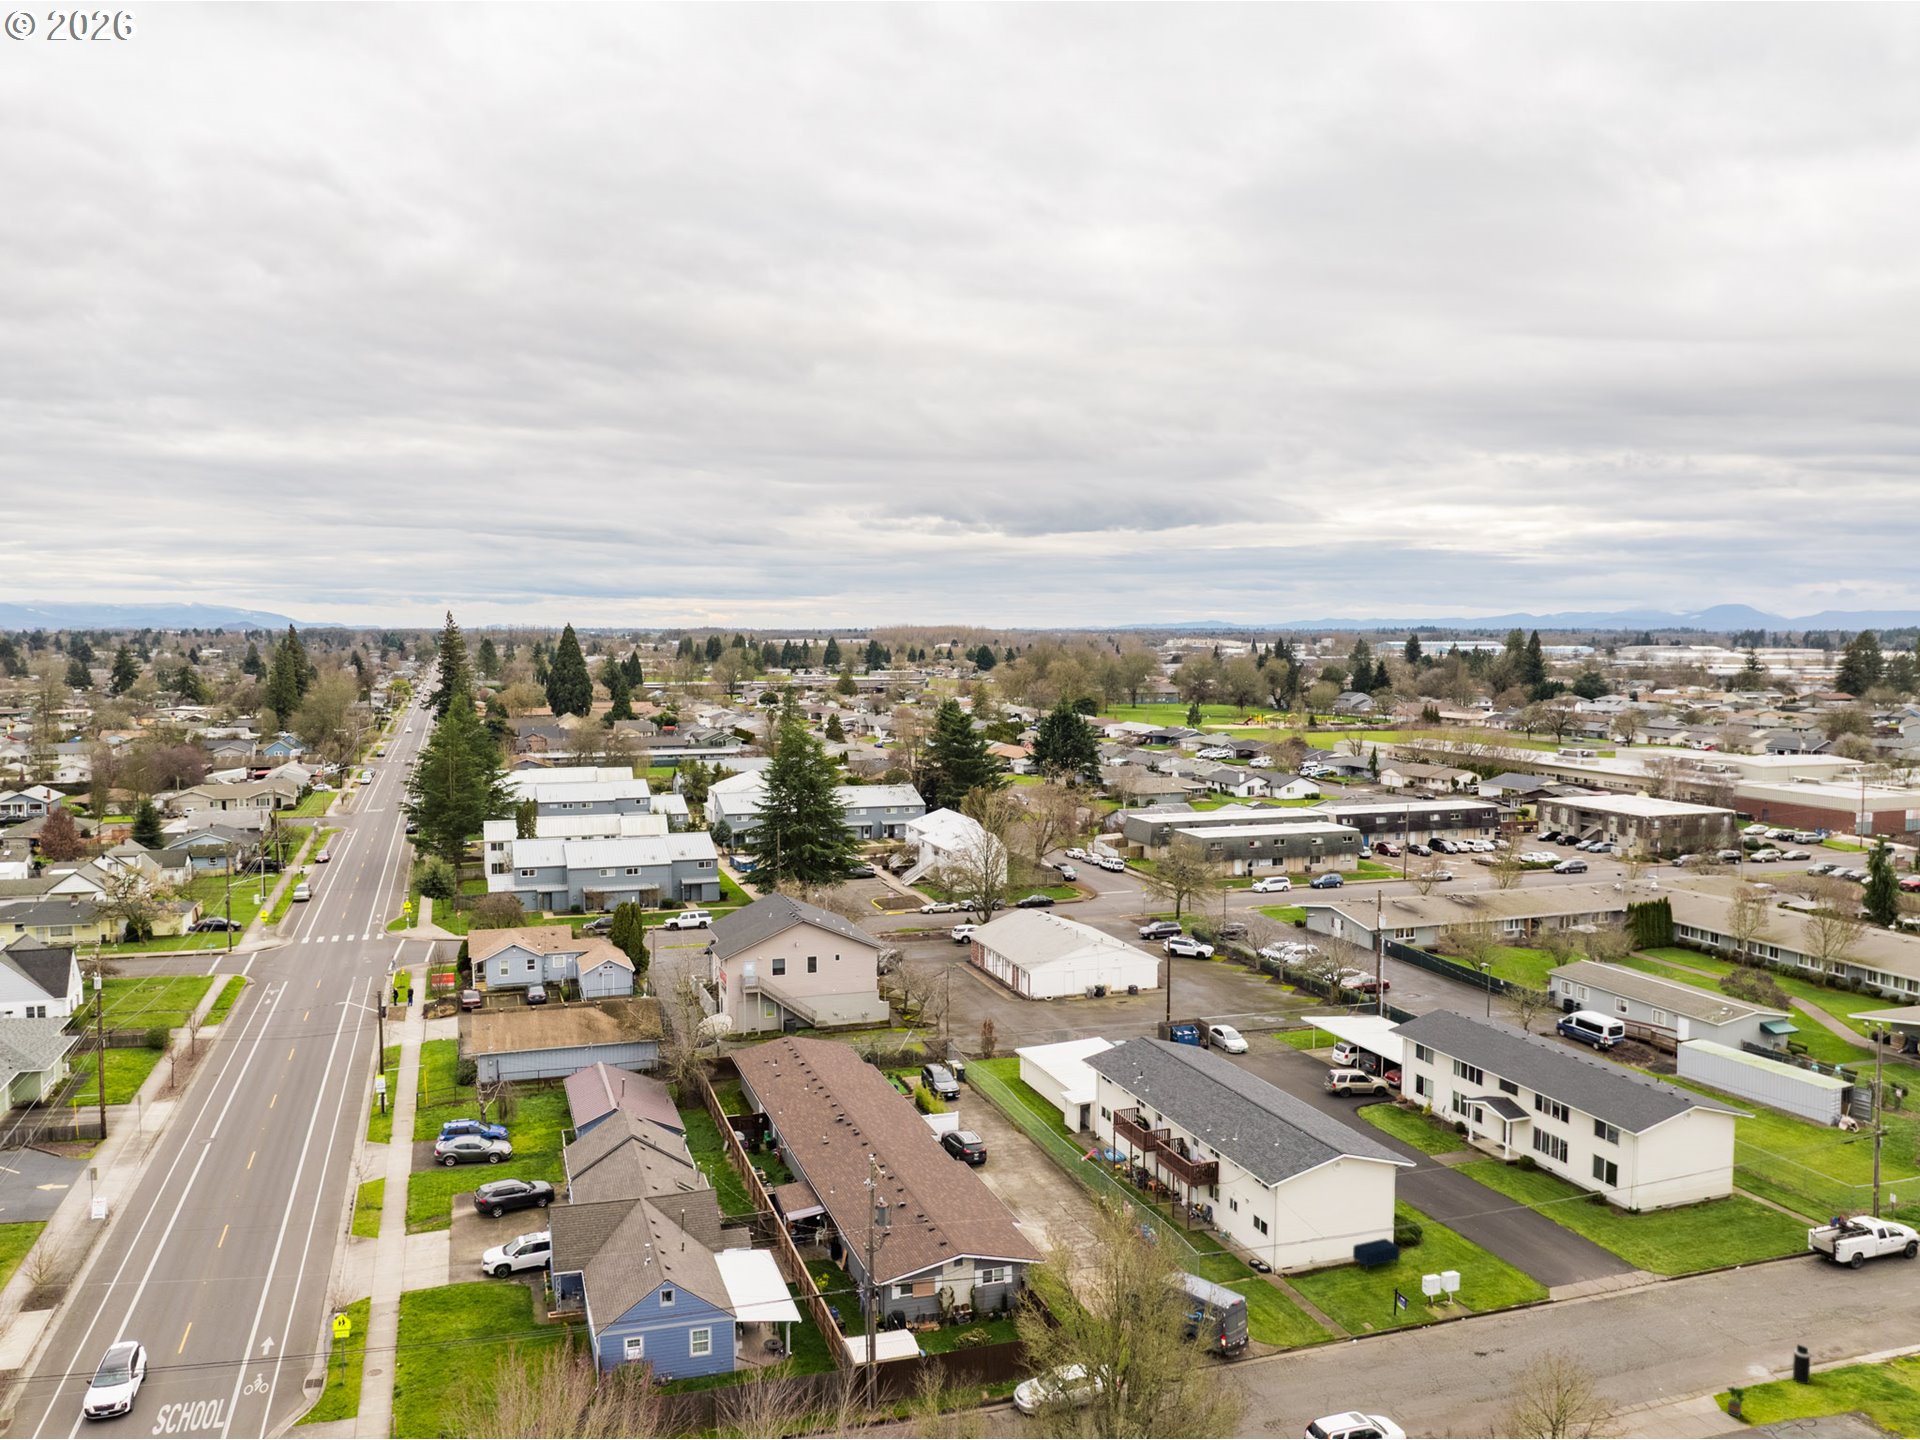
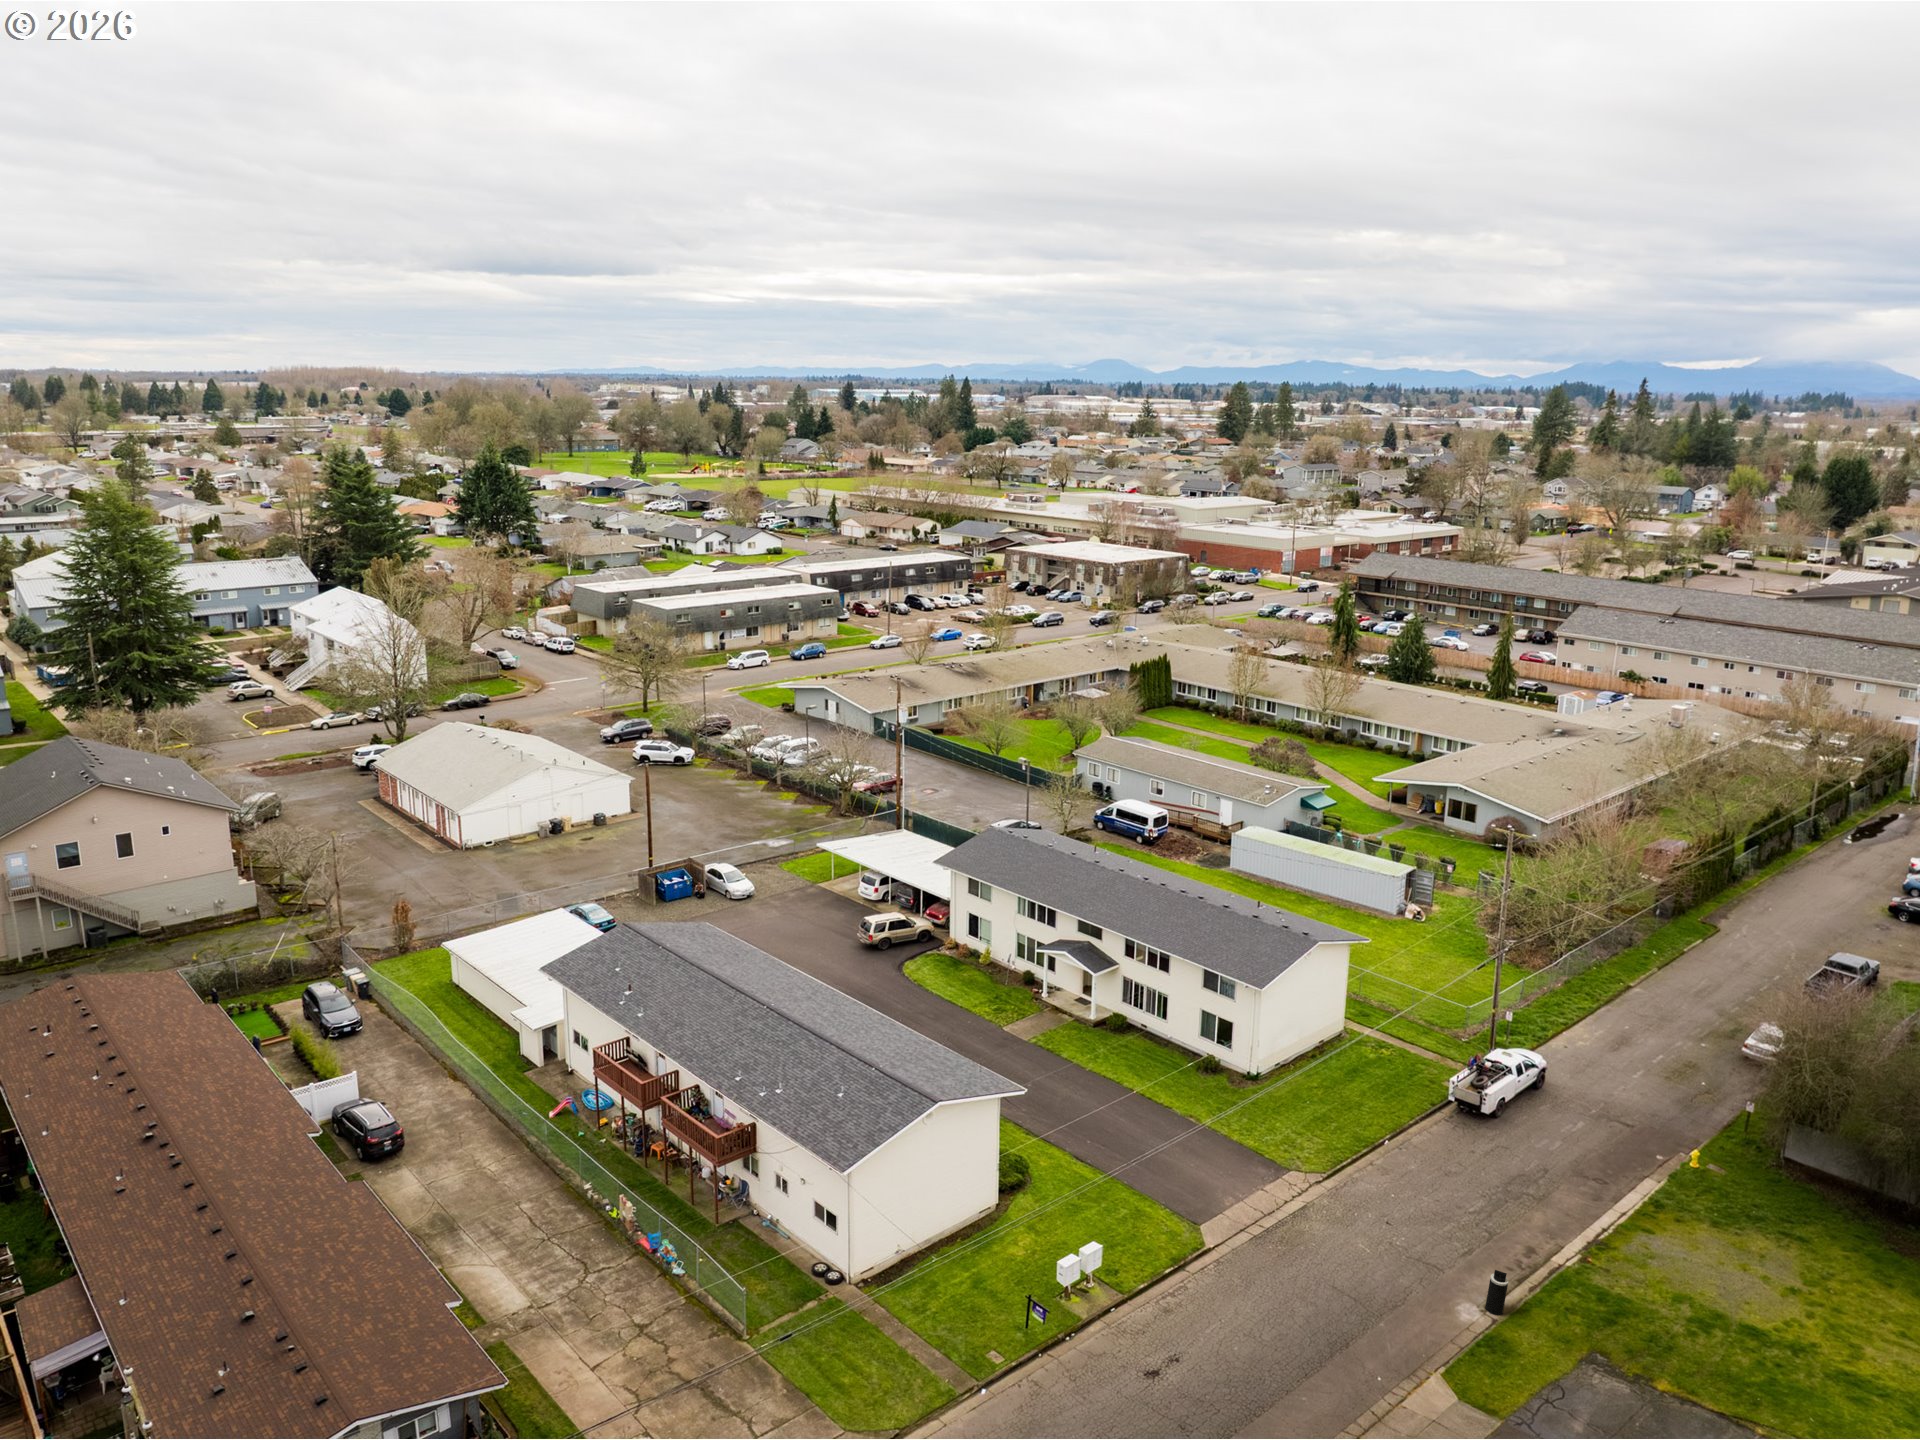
bench: present [1353,1239,1400,1271] -> none [952,1193,1011,1251]
potted tree: present [1728,1387,1745,1417] -> none [1445,1359,1469,1397]

